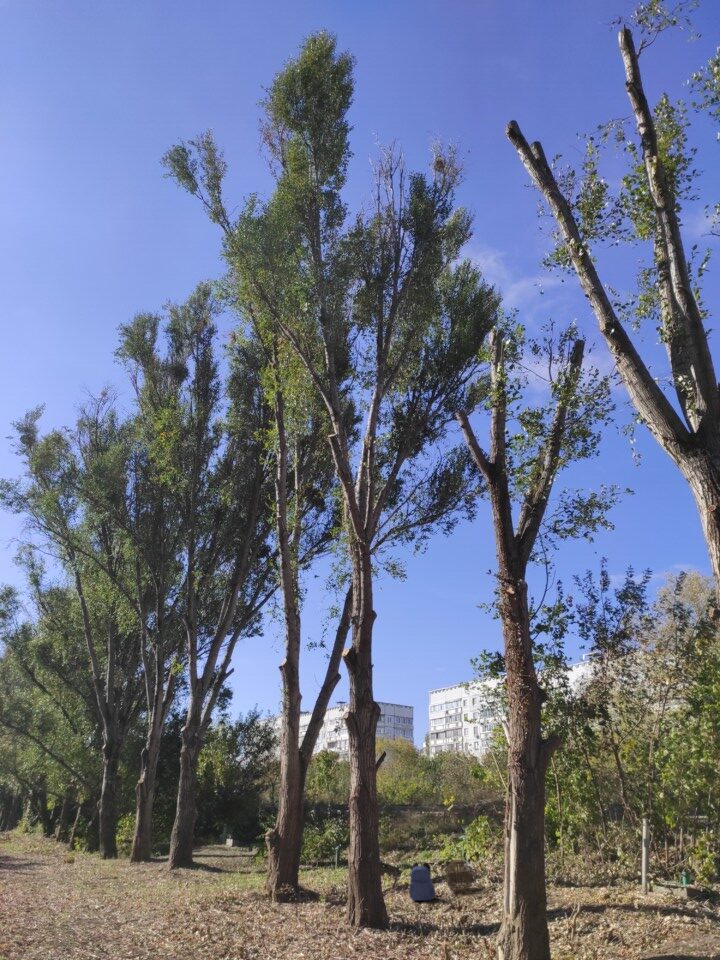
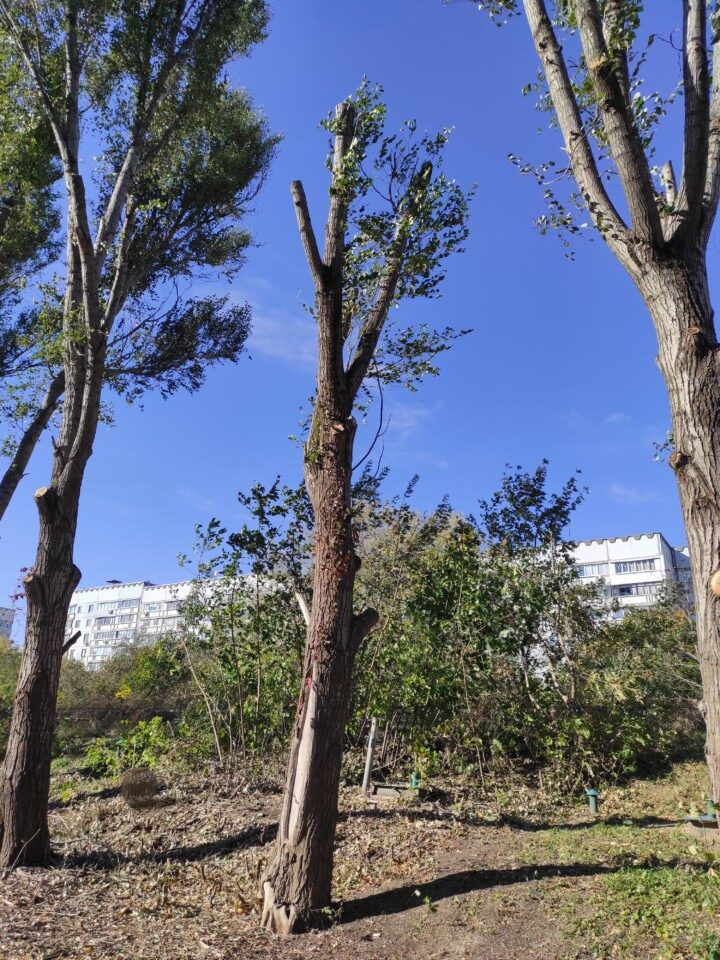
backpack: present [409,862,435,901] -> none [73,773,109,823]

